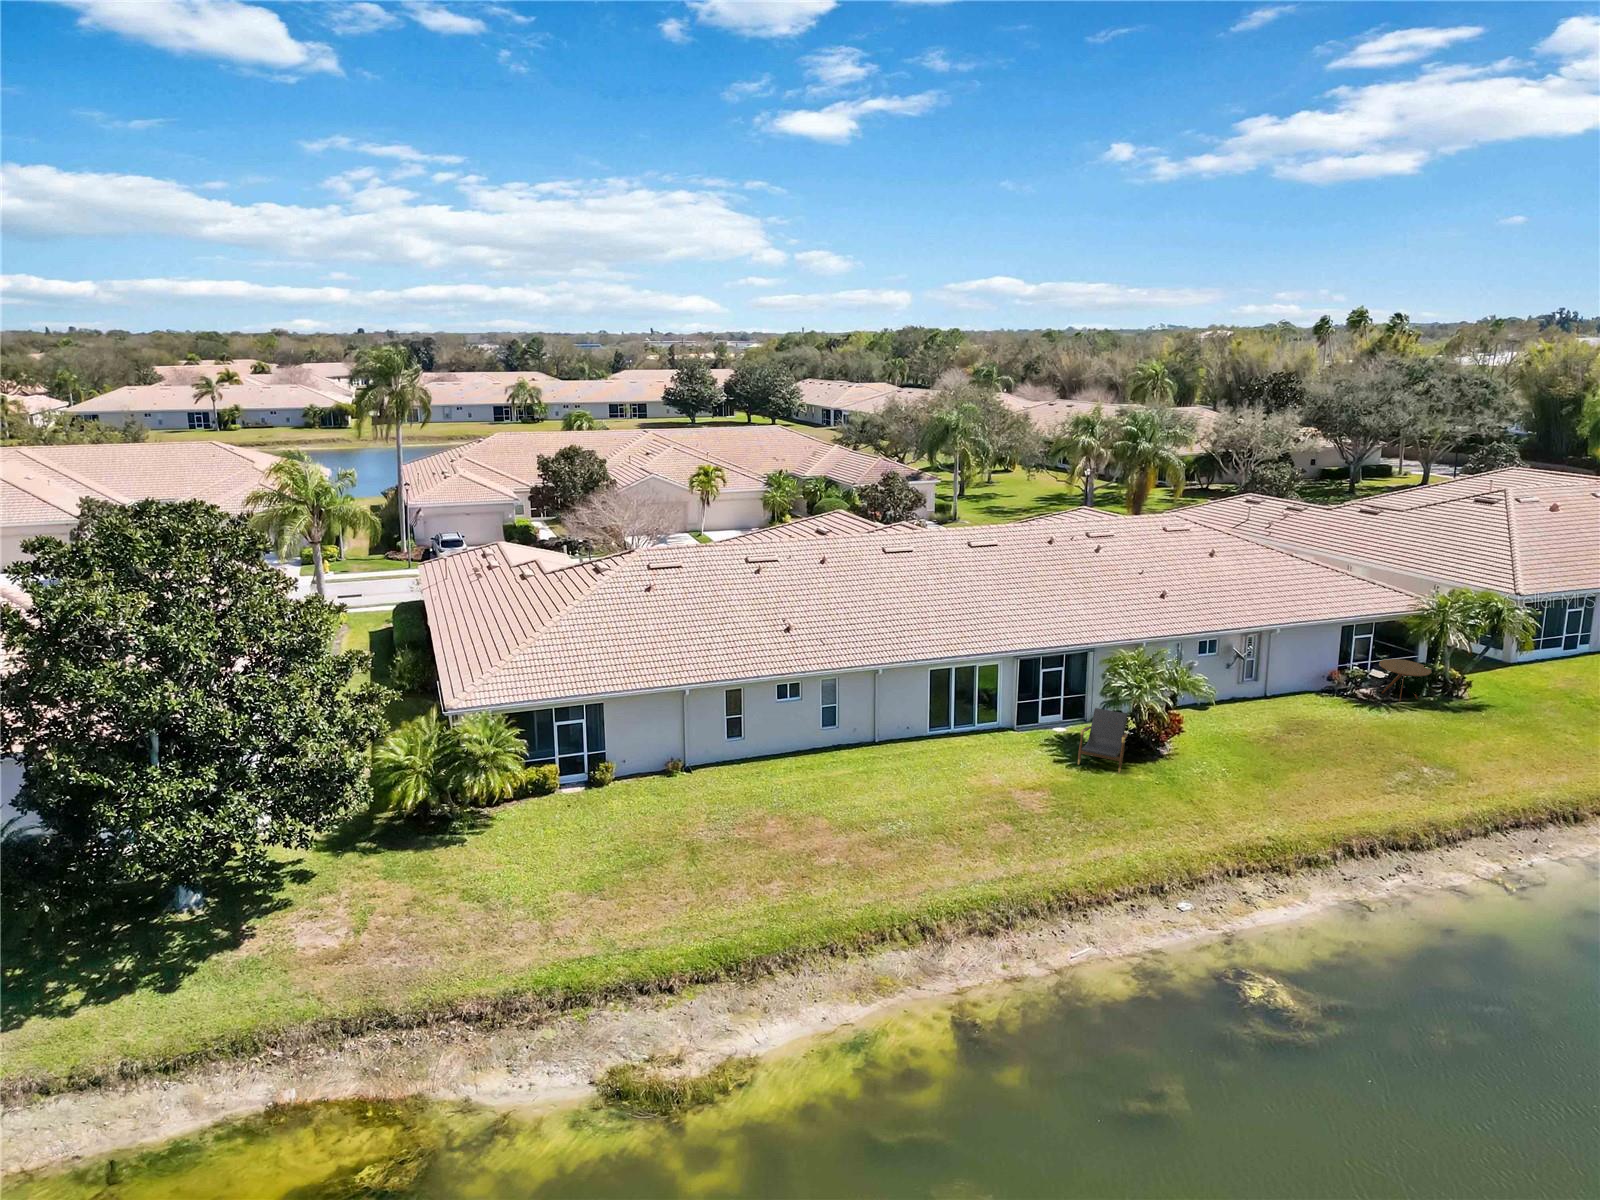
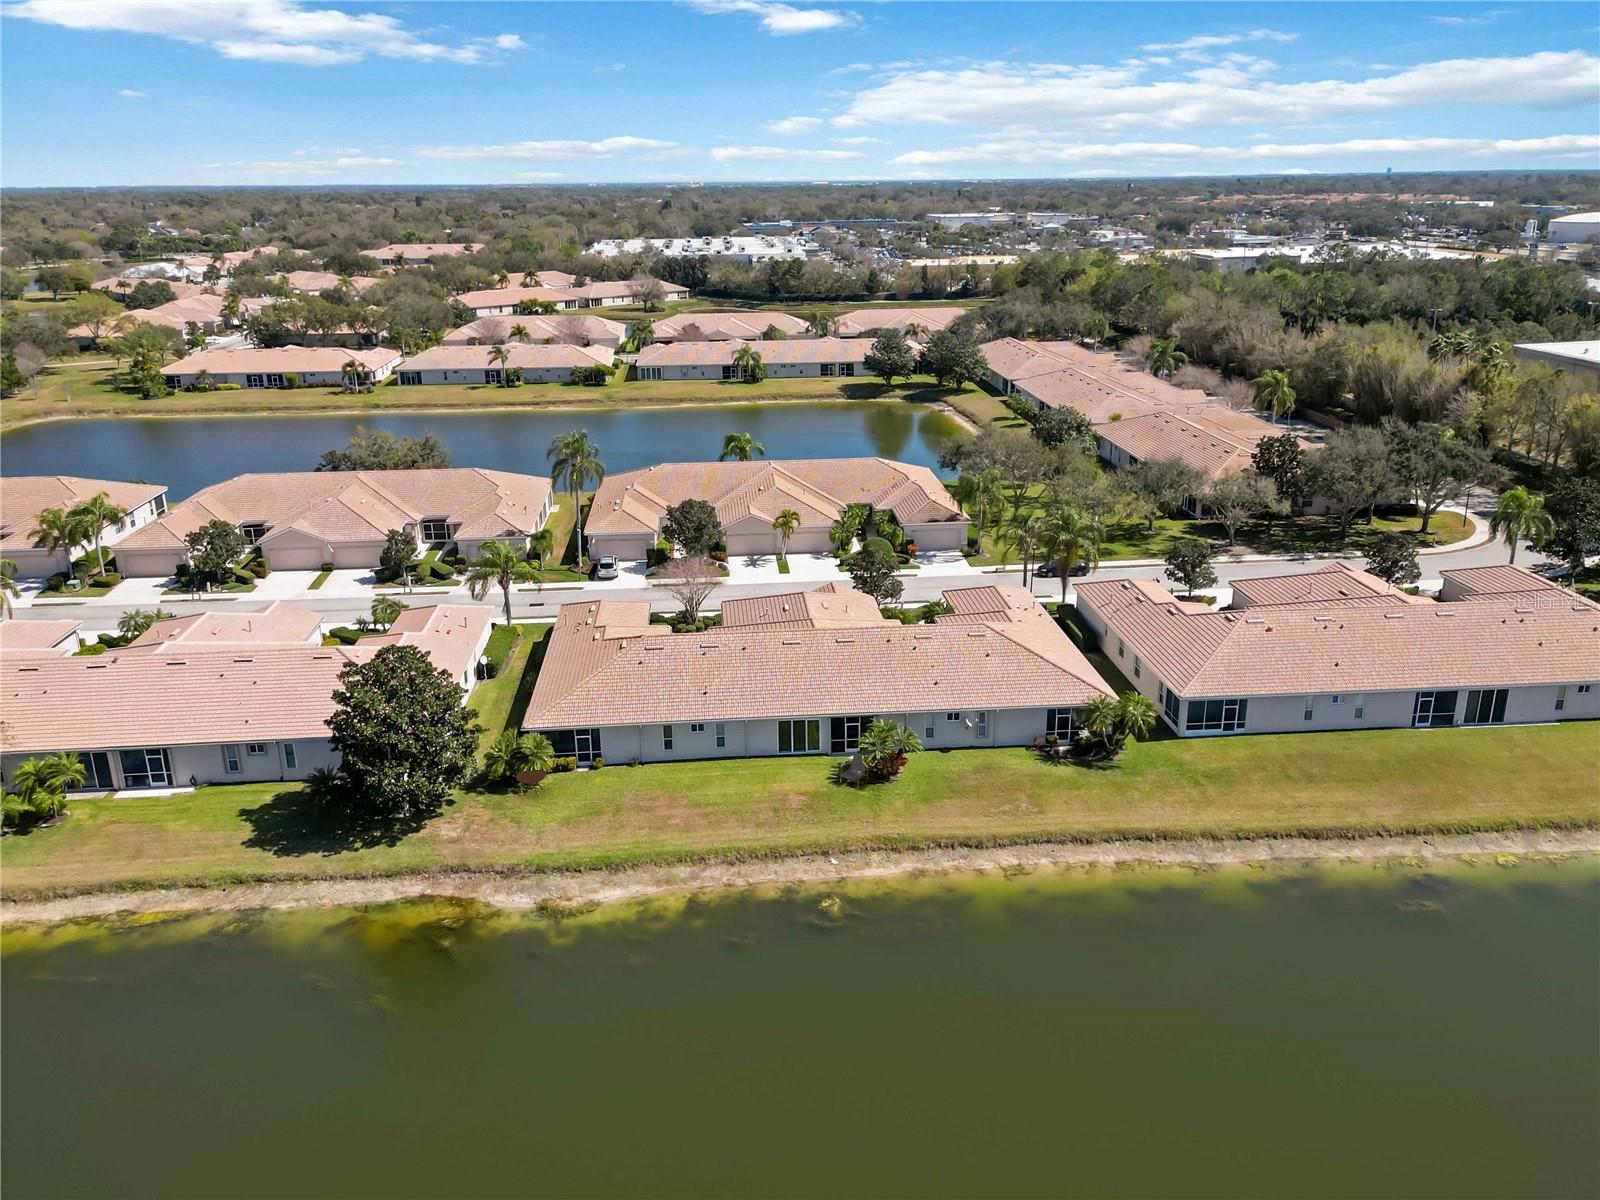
round table: present [1379,659,1431,701] -> present [516,768,547,797]

